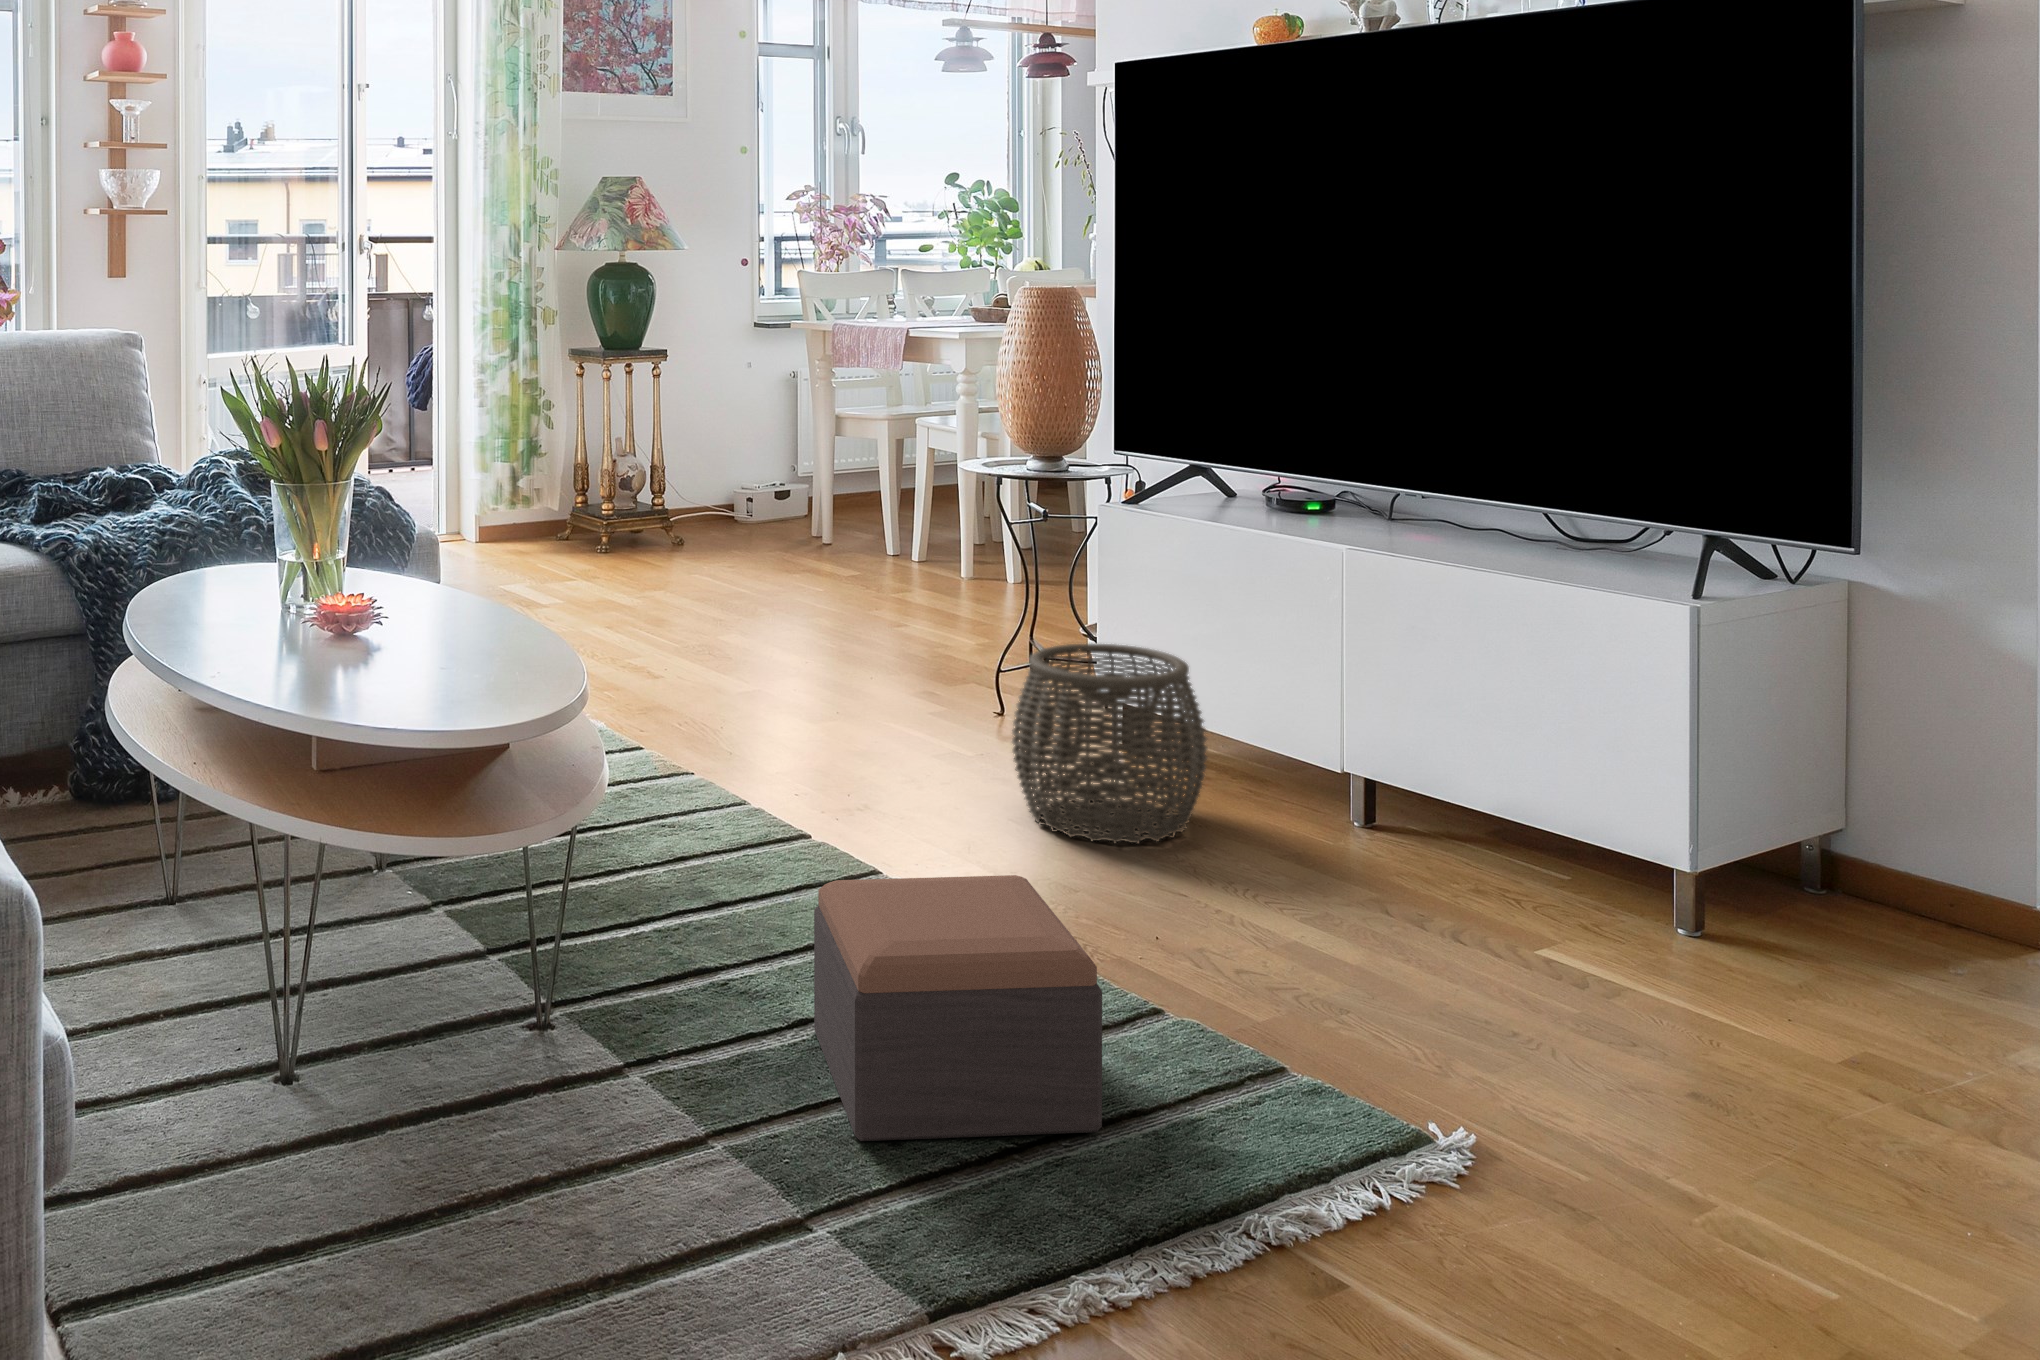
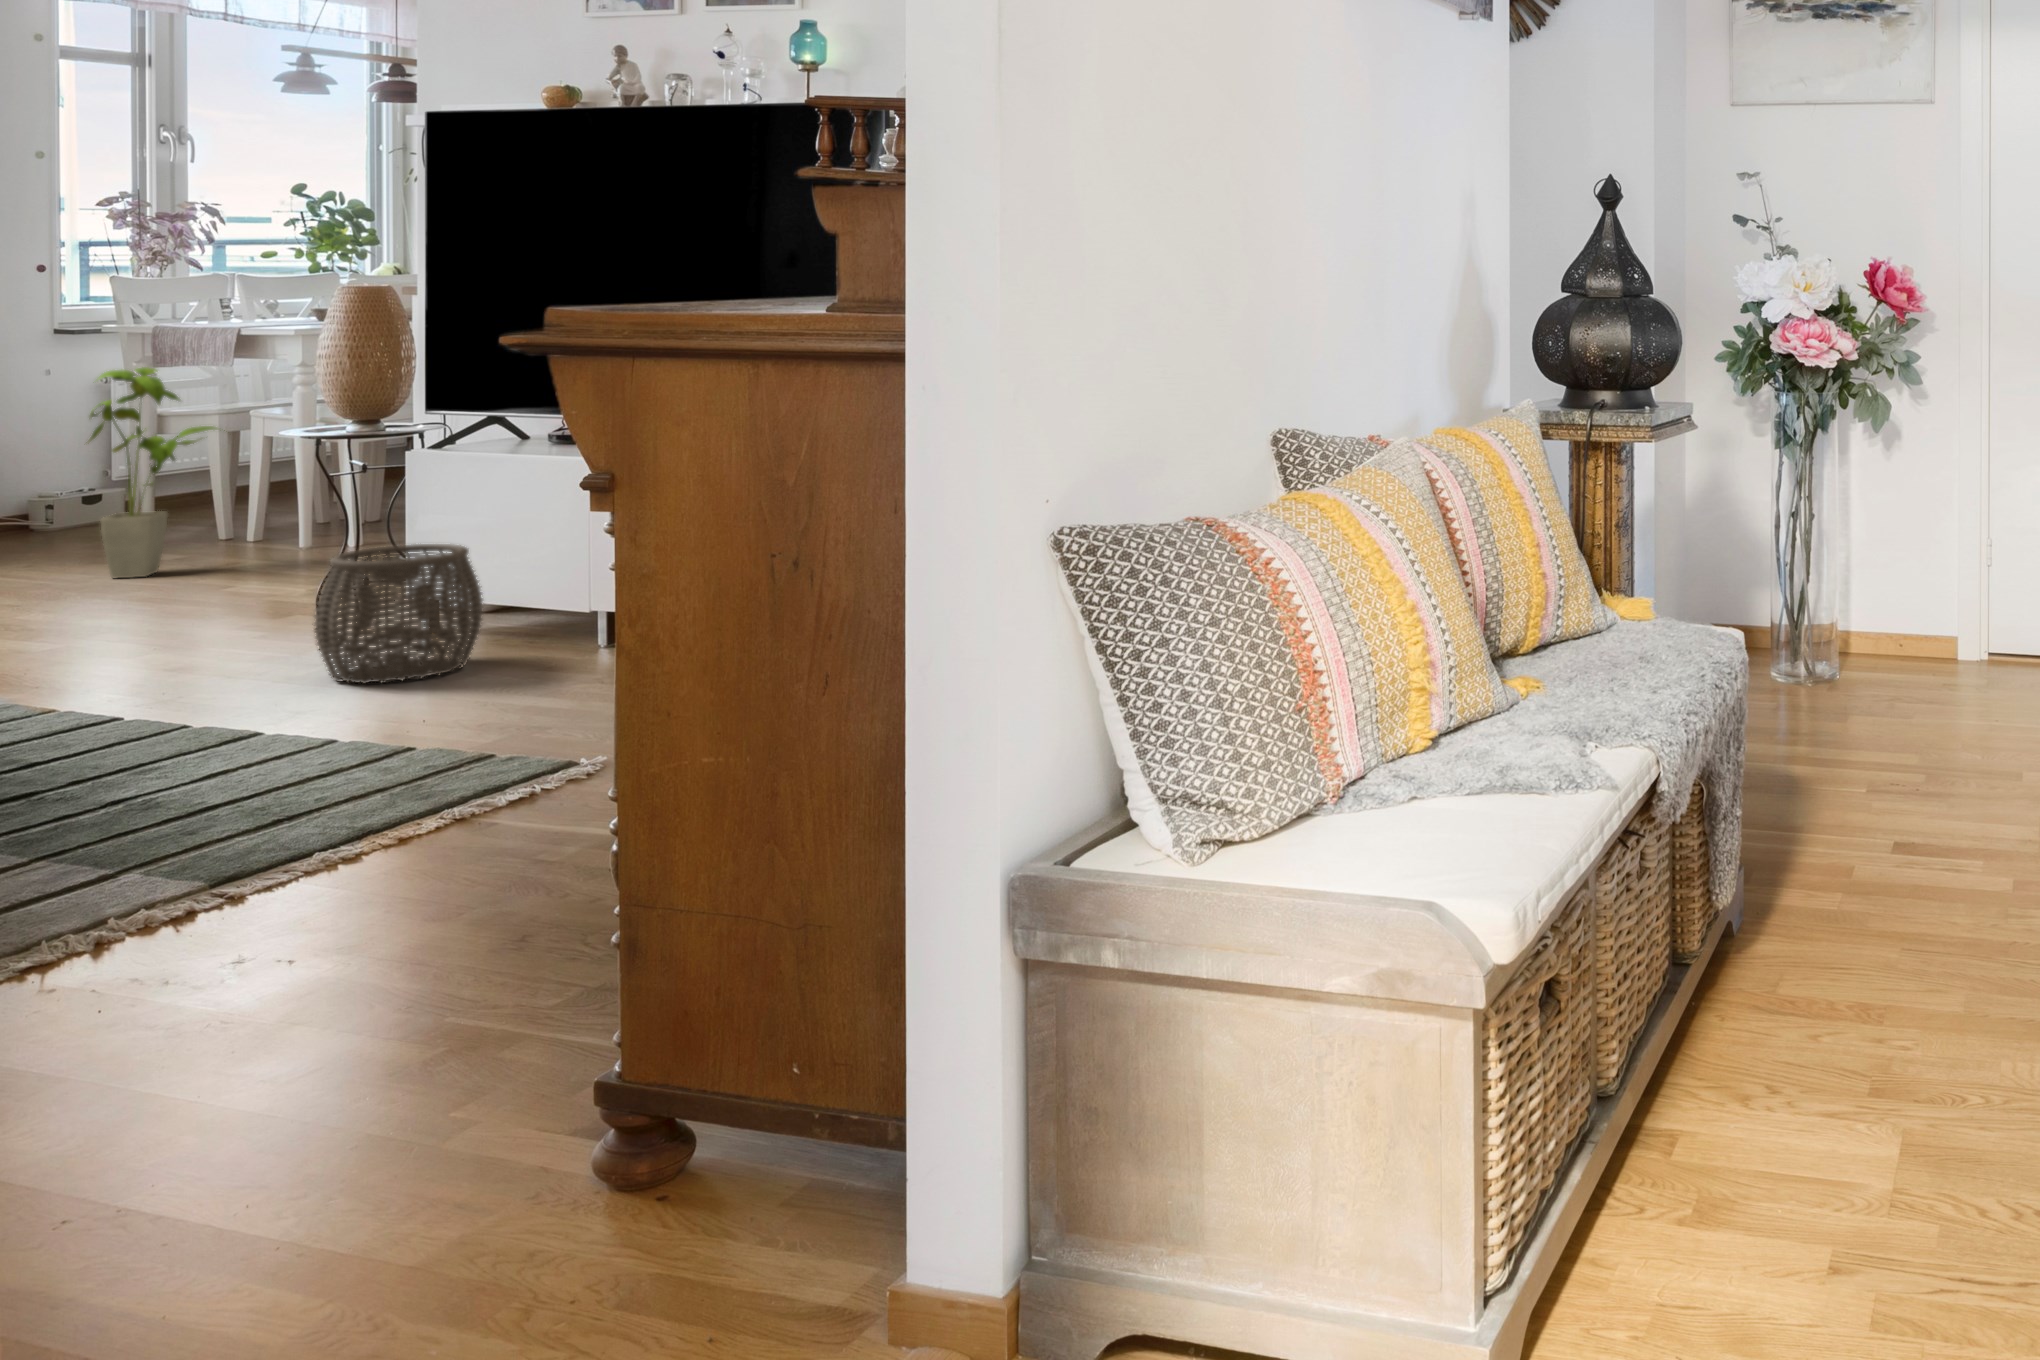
house plant: none [783,372,905,598] -> present [88,367,225,578]
footstool: present [814,875,1102,1141] -> none [106,668,344,838]

